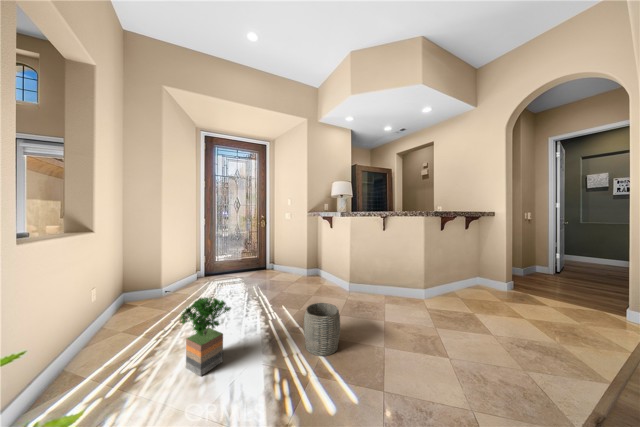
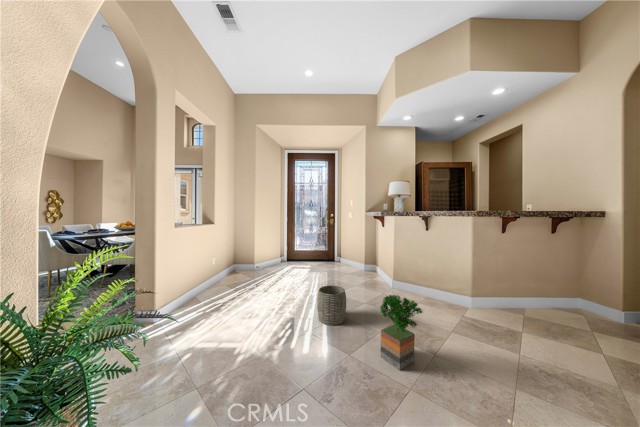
potted tree: present [181,298,231,376] -> present [380,295,423,370]

